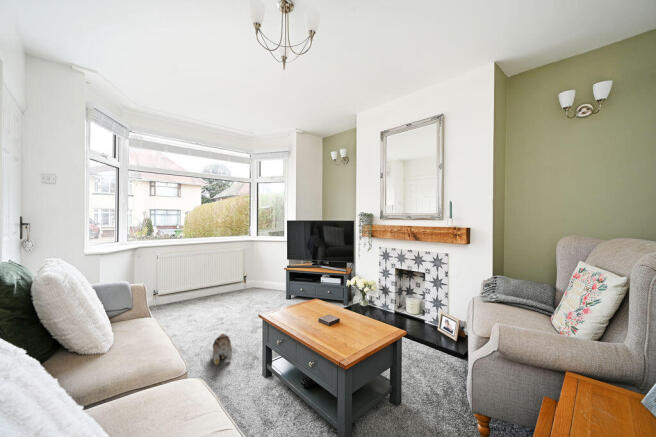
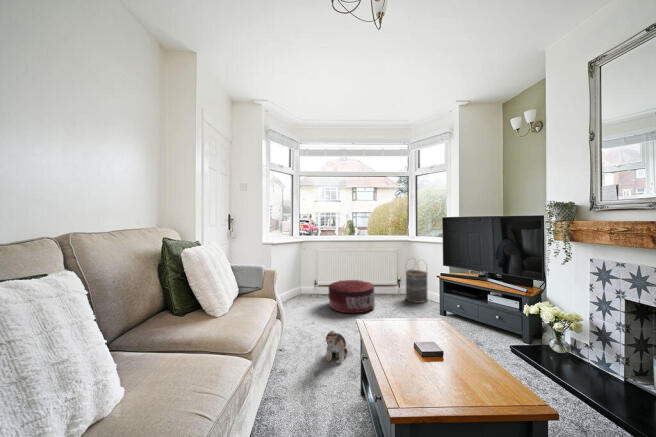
basket: none [253,256,272,294] -> present [406,270,428,303]
pouf: none [179,282,231,318] -> present [329,280,375,313]

